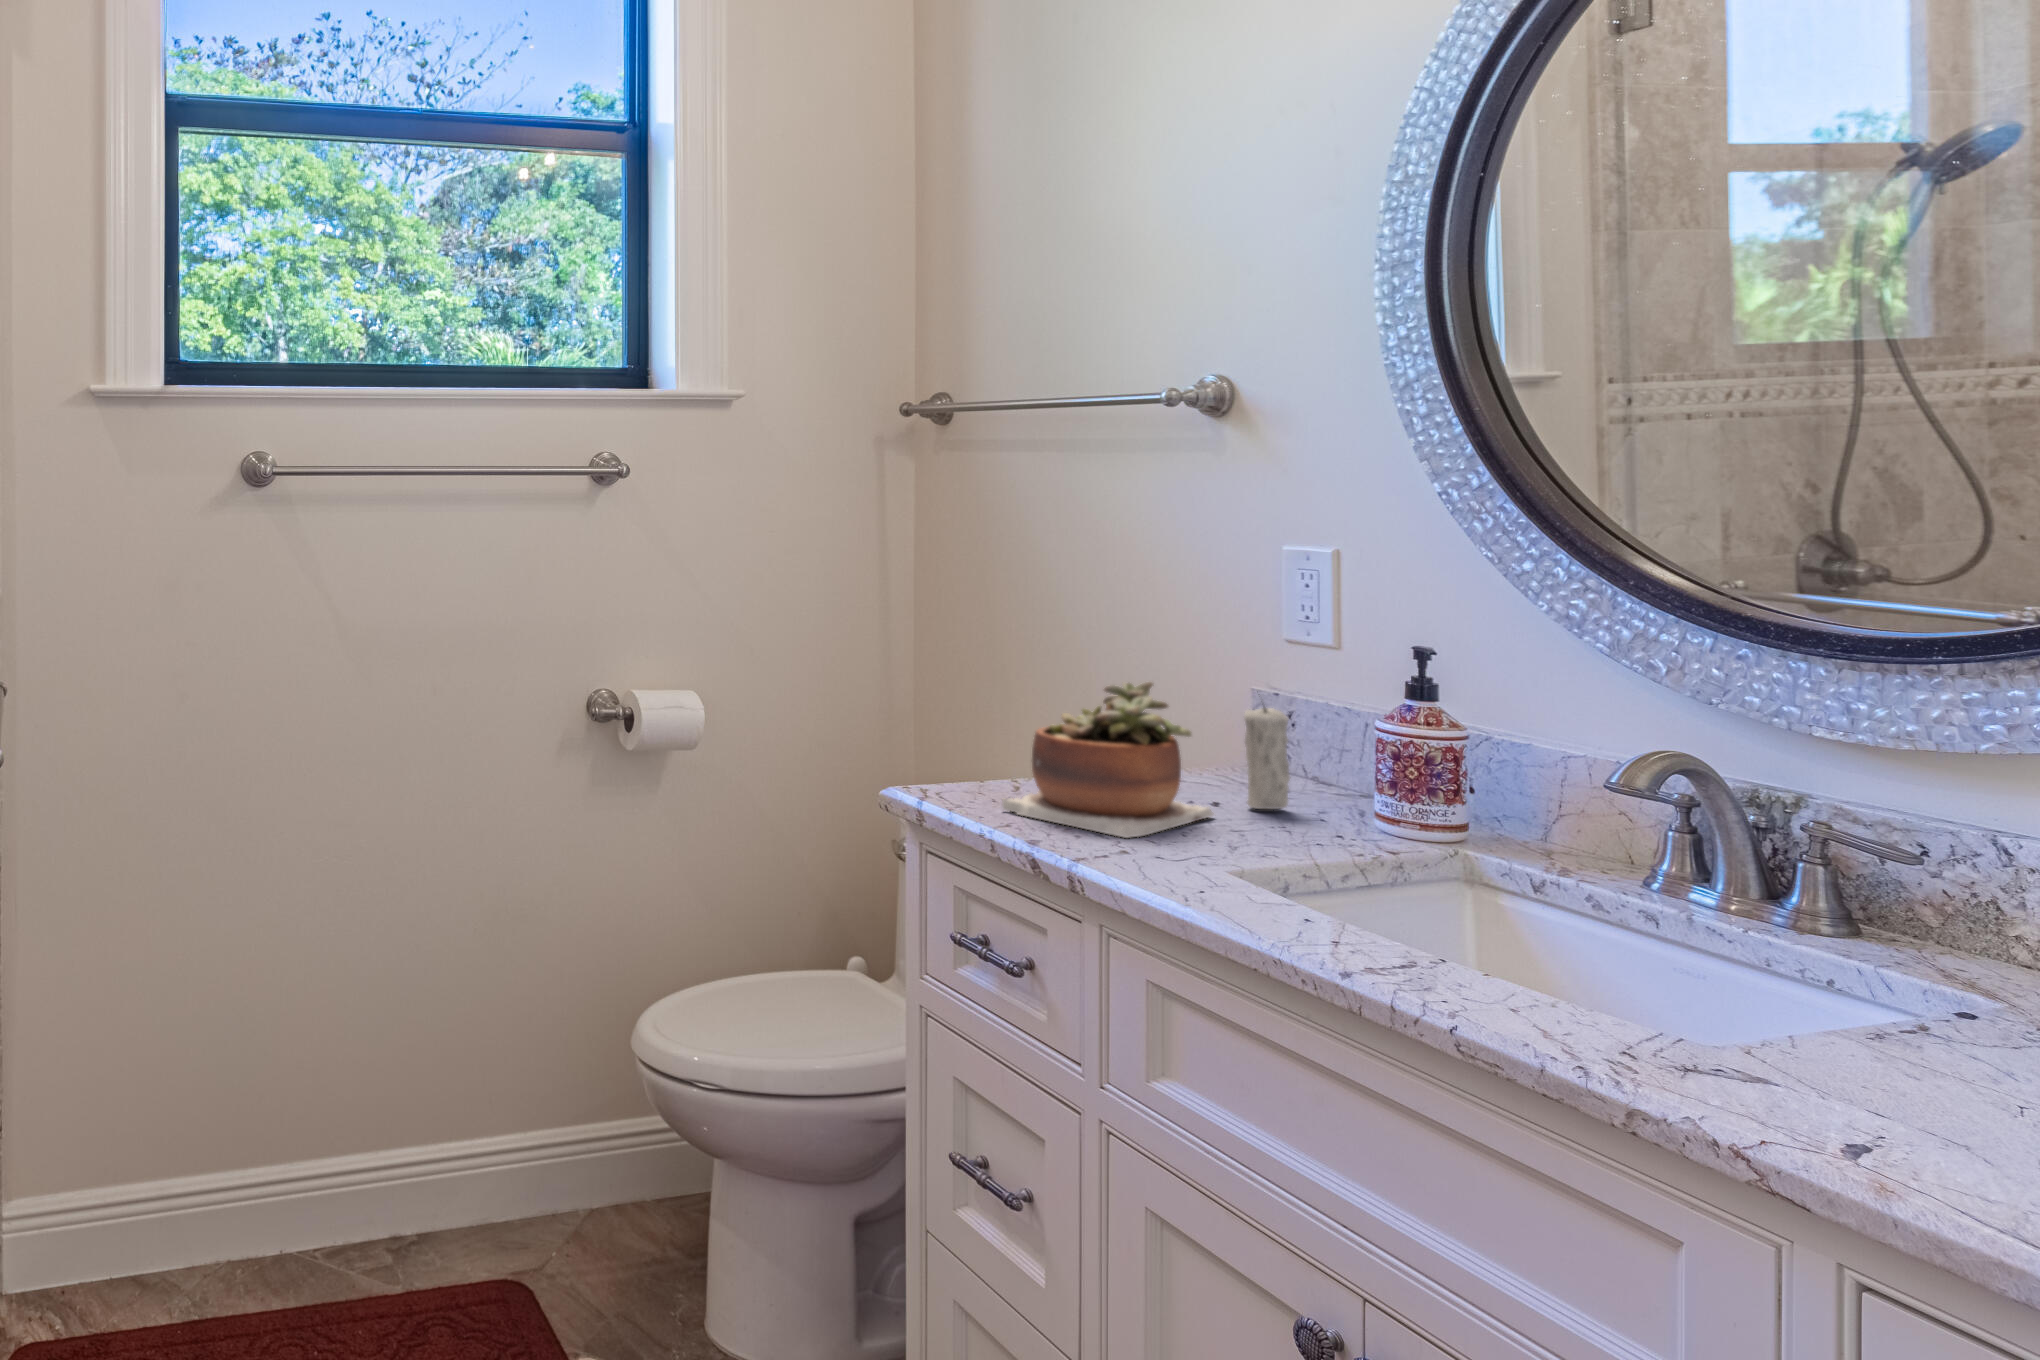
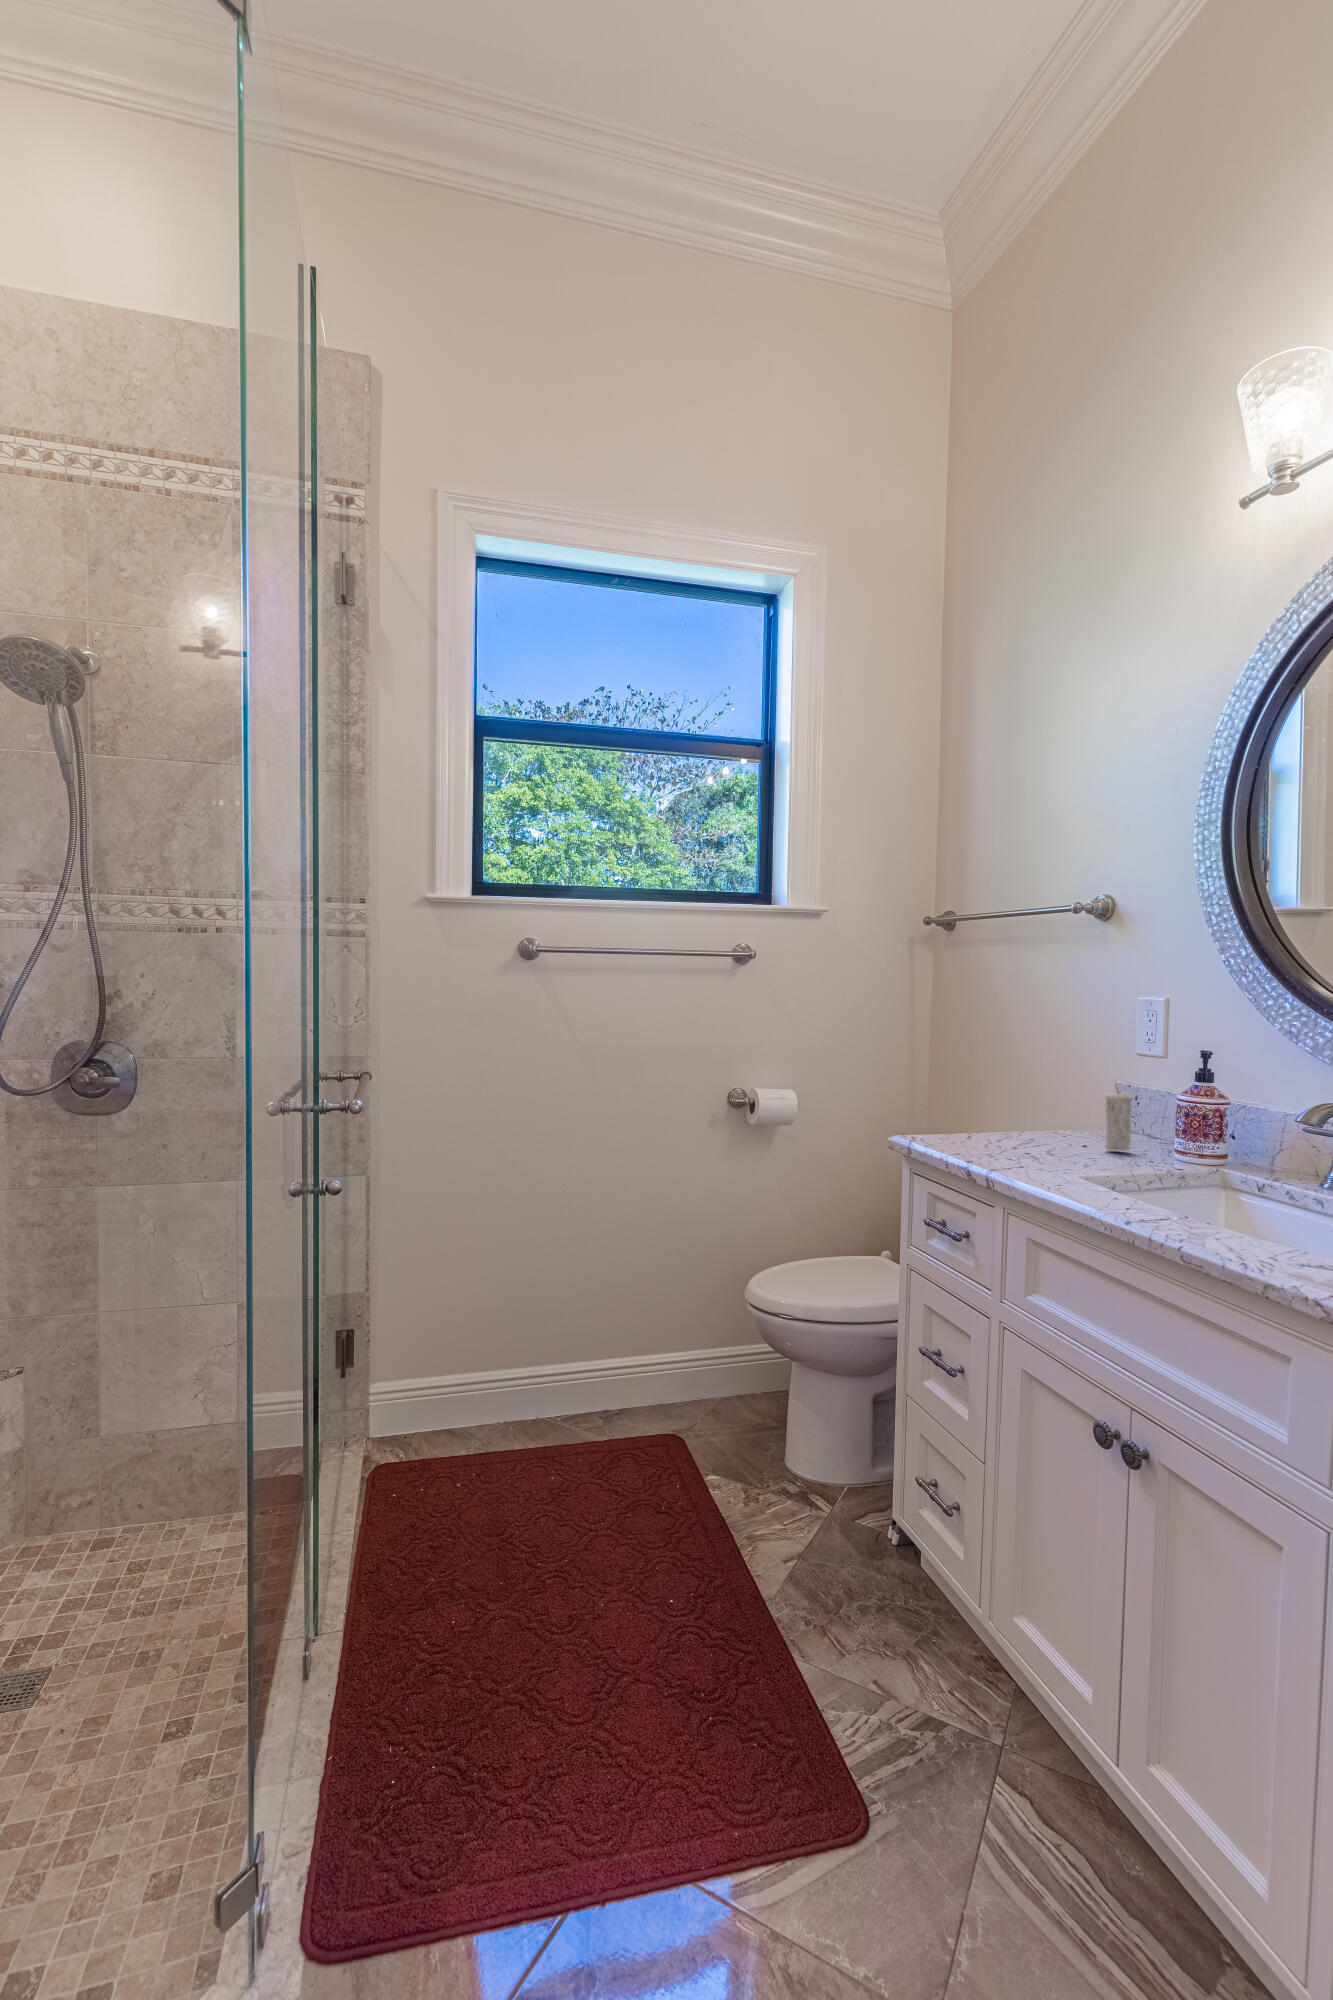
succulent plant: present [1002,682,1214,838] -> none [954,1073,1081,1157]

